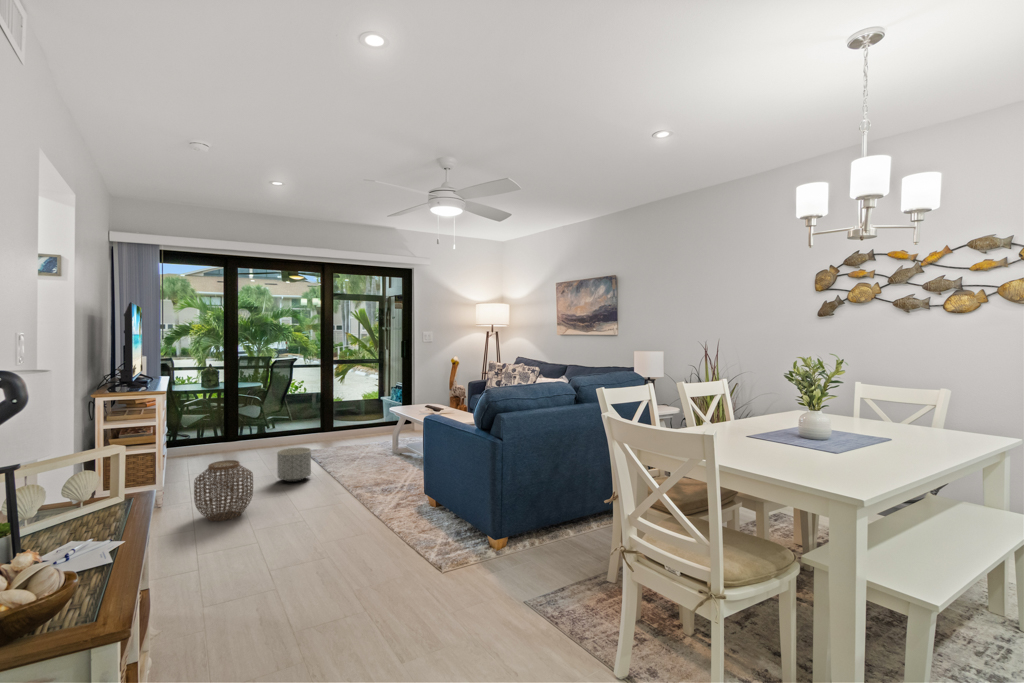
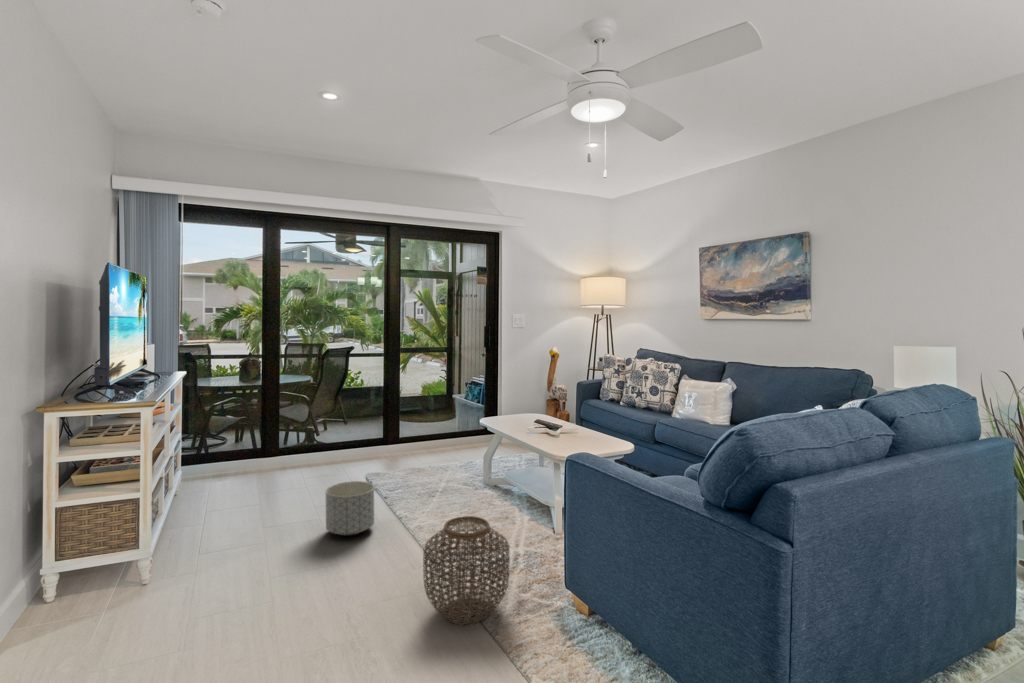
woven basket: present [194,460,253,521] -> present [423,516,510,624]

